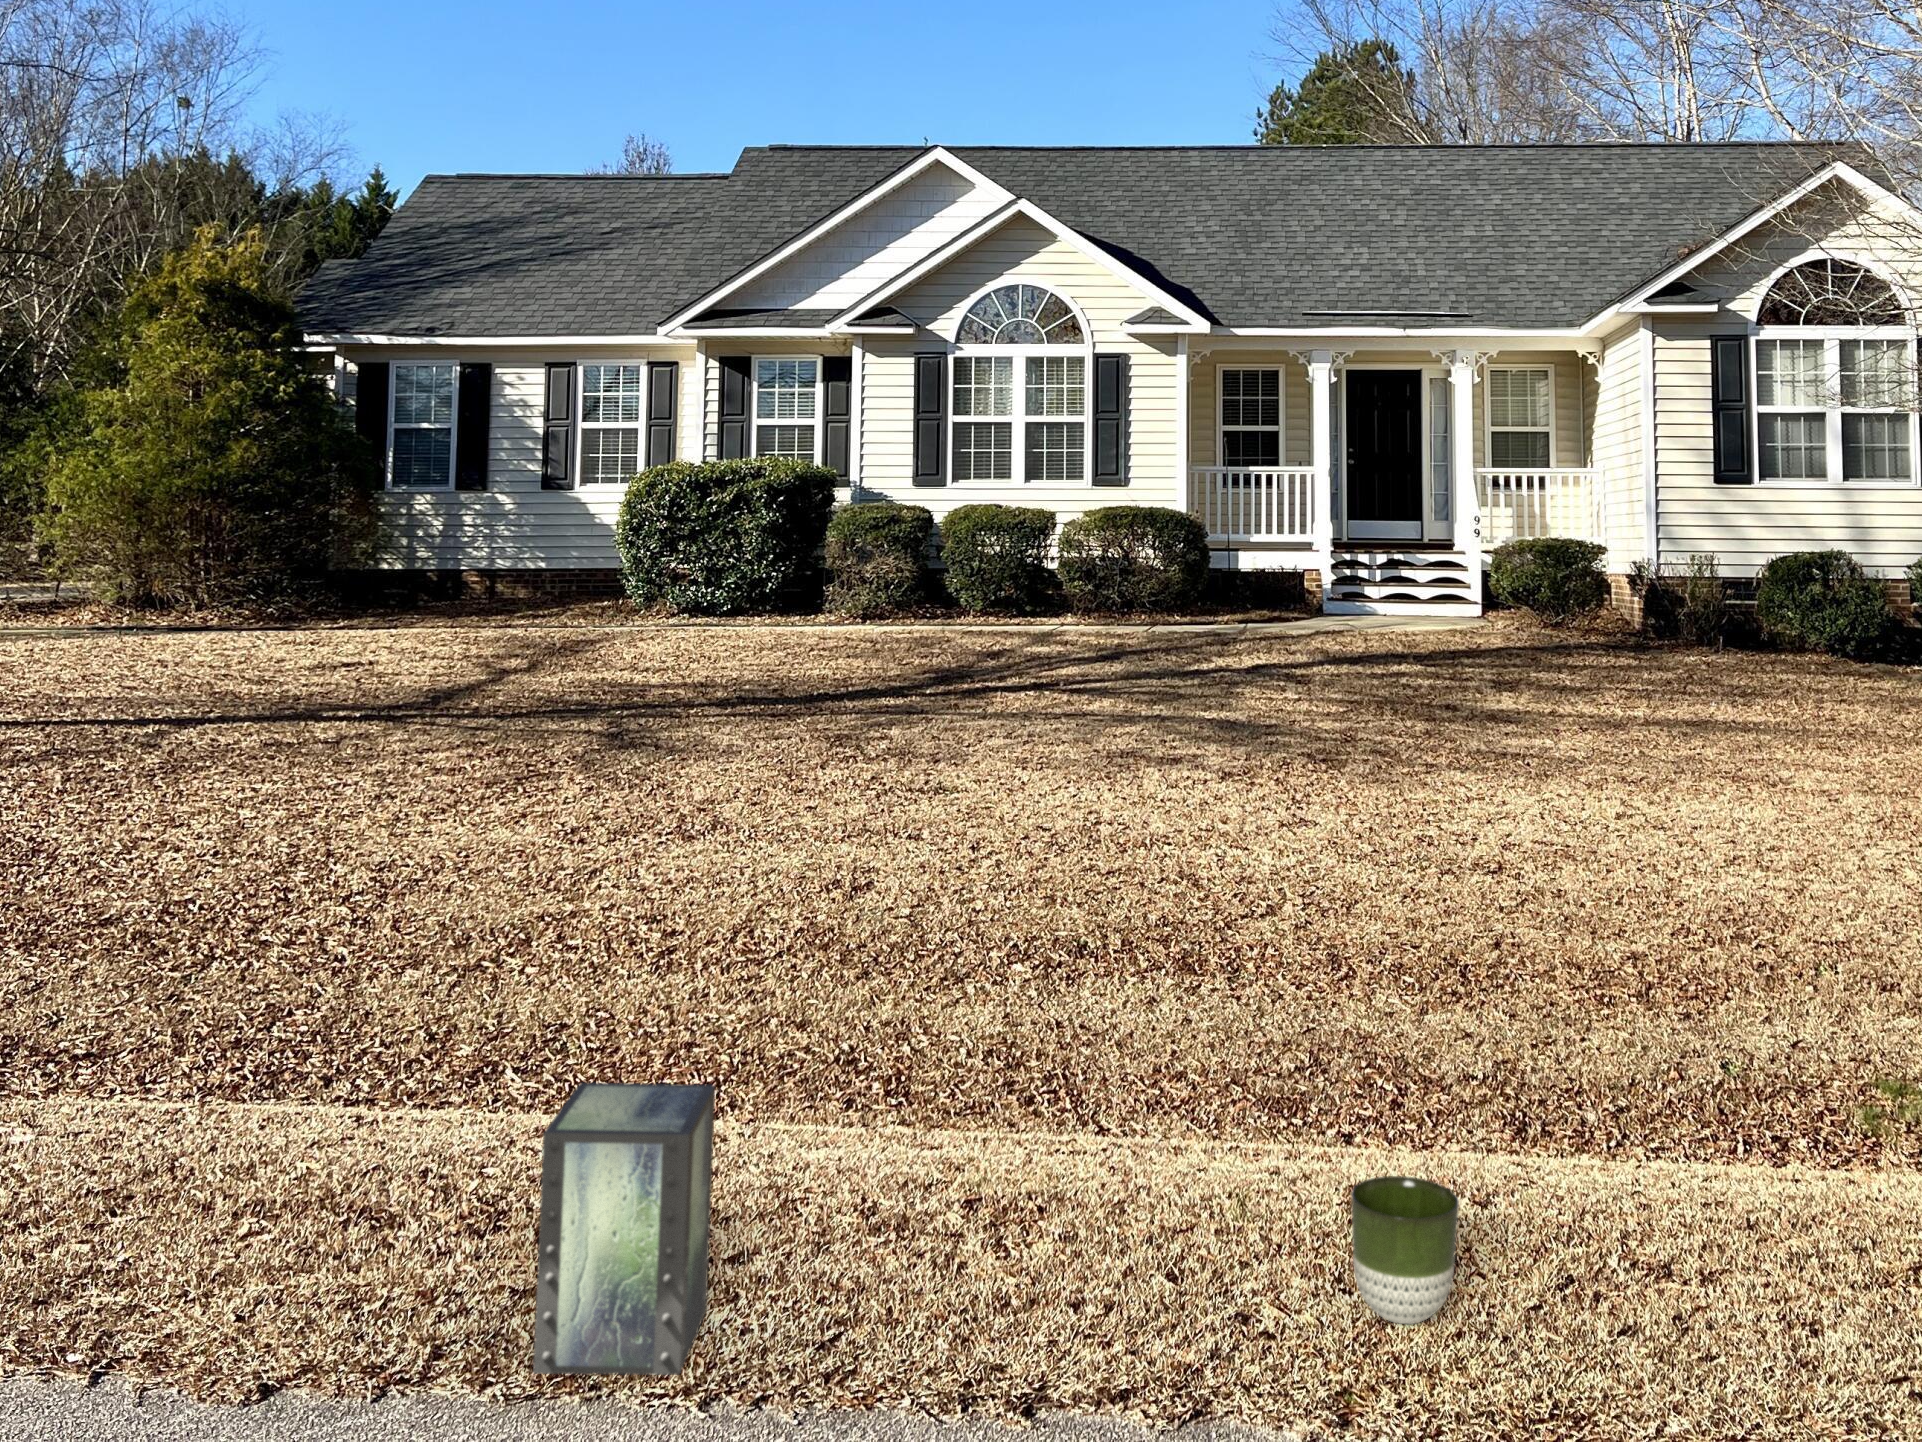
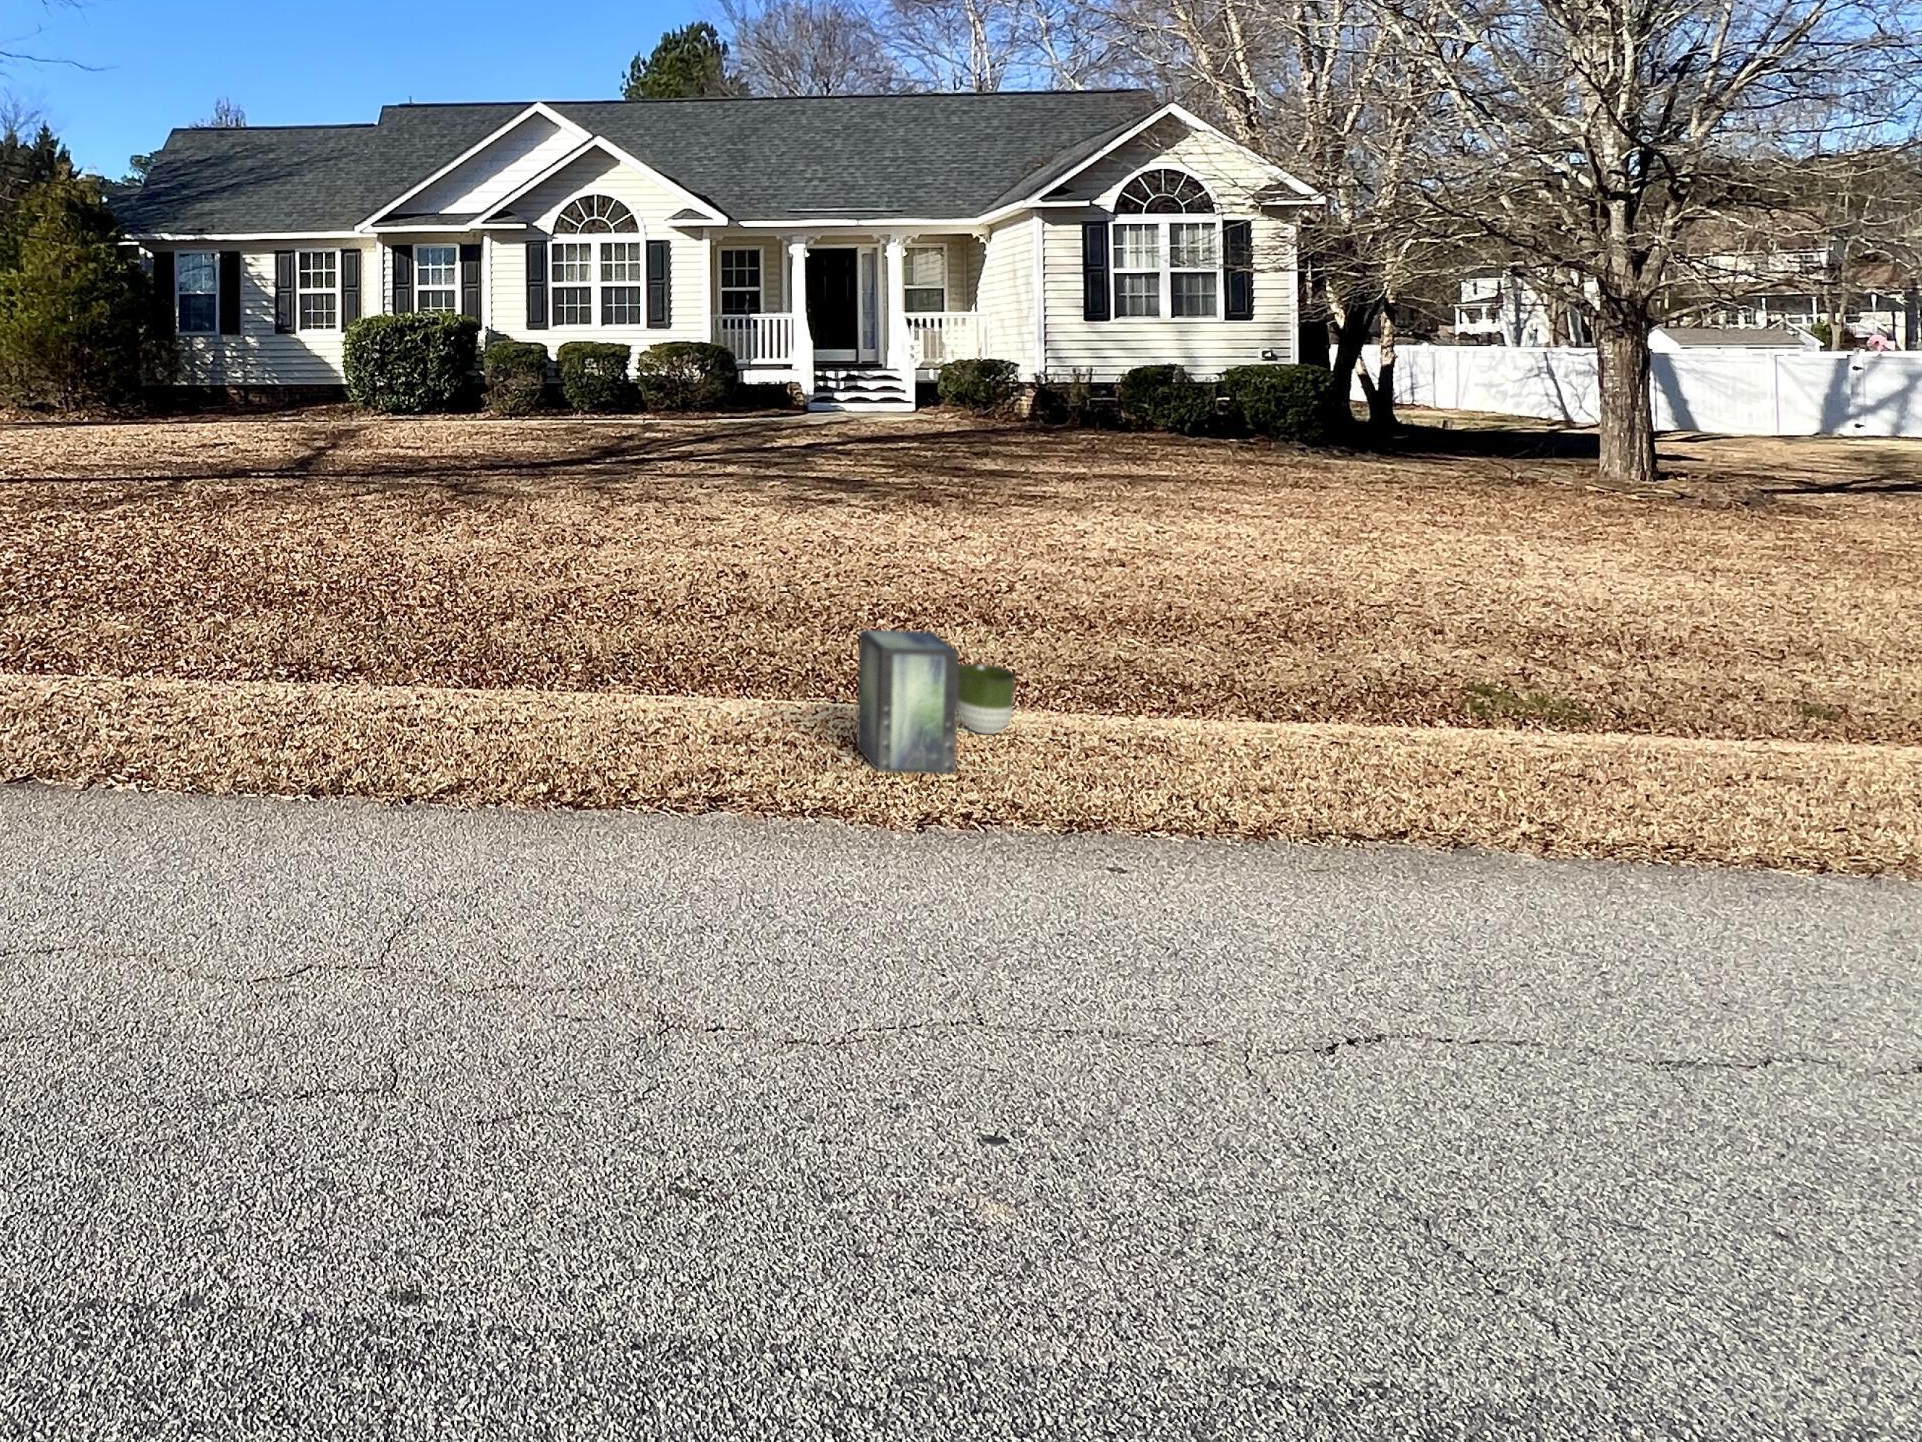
planter: present [1351,1176,1459,1324] -> present [958,664,1016,734]

